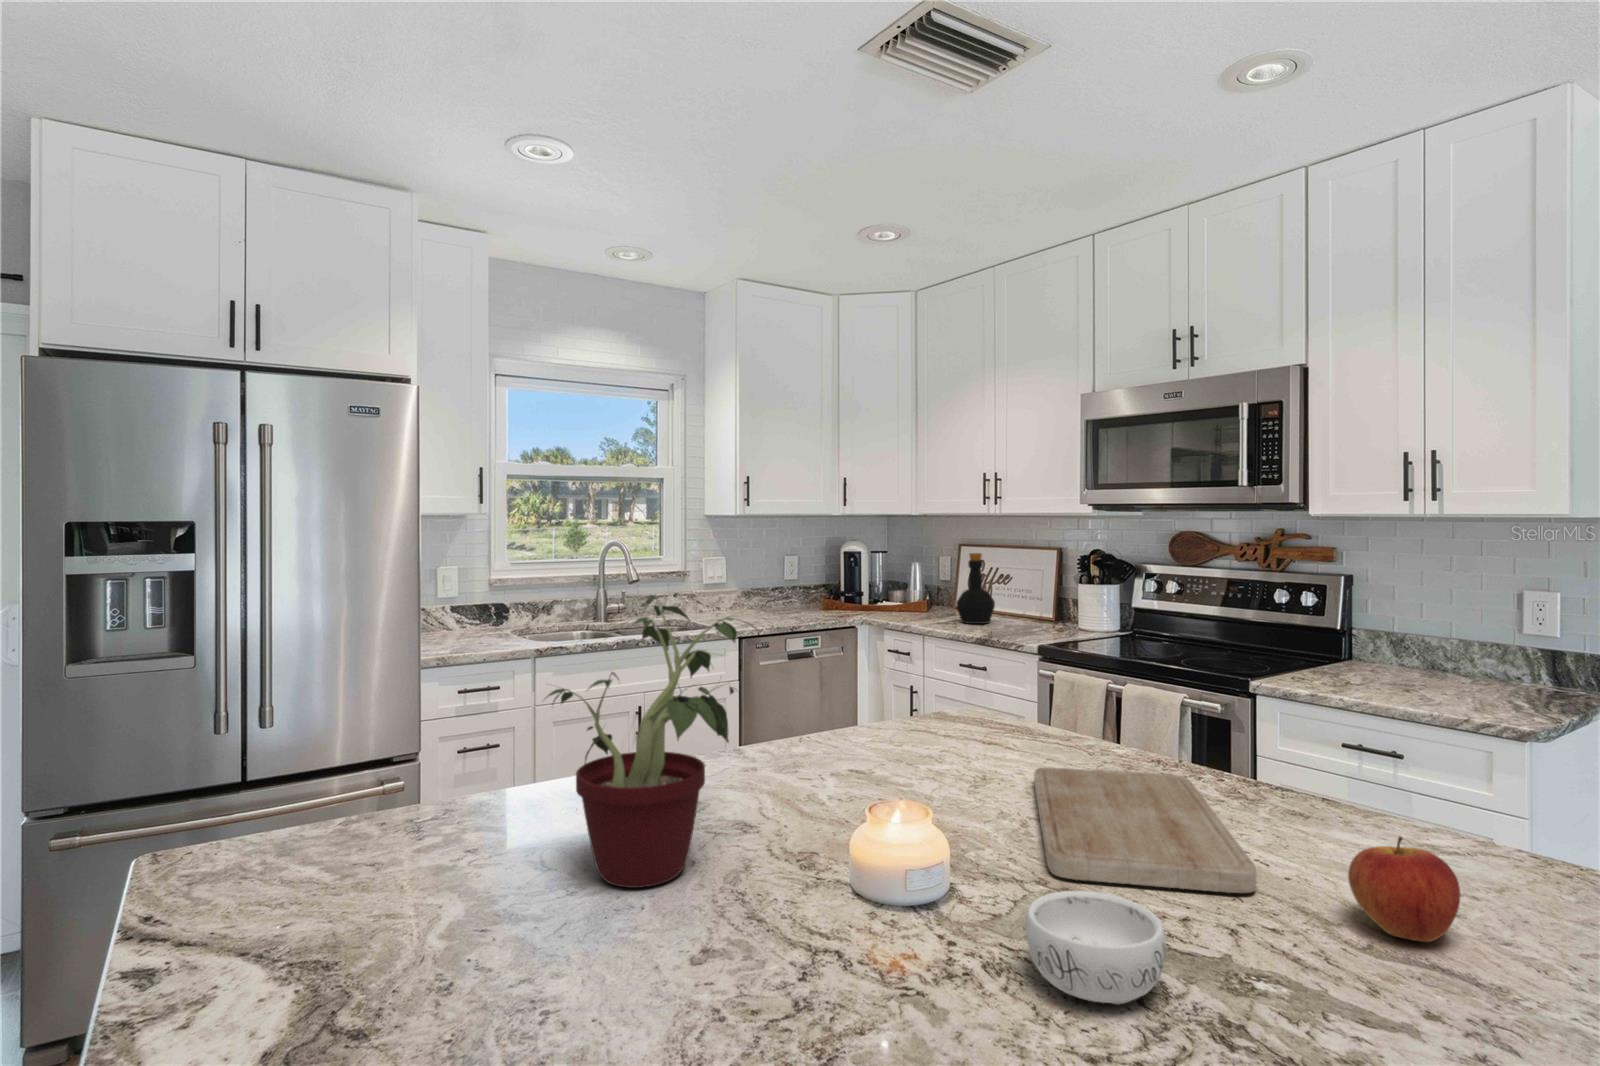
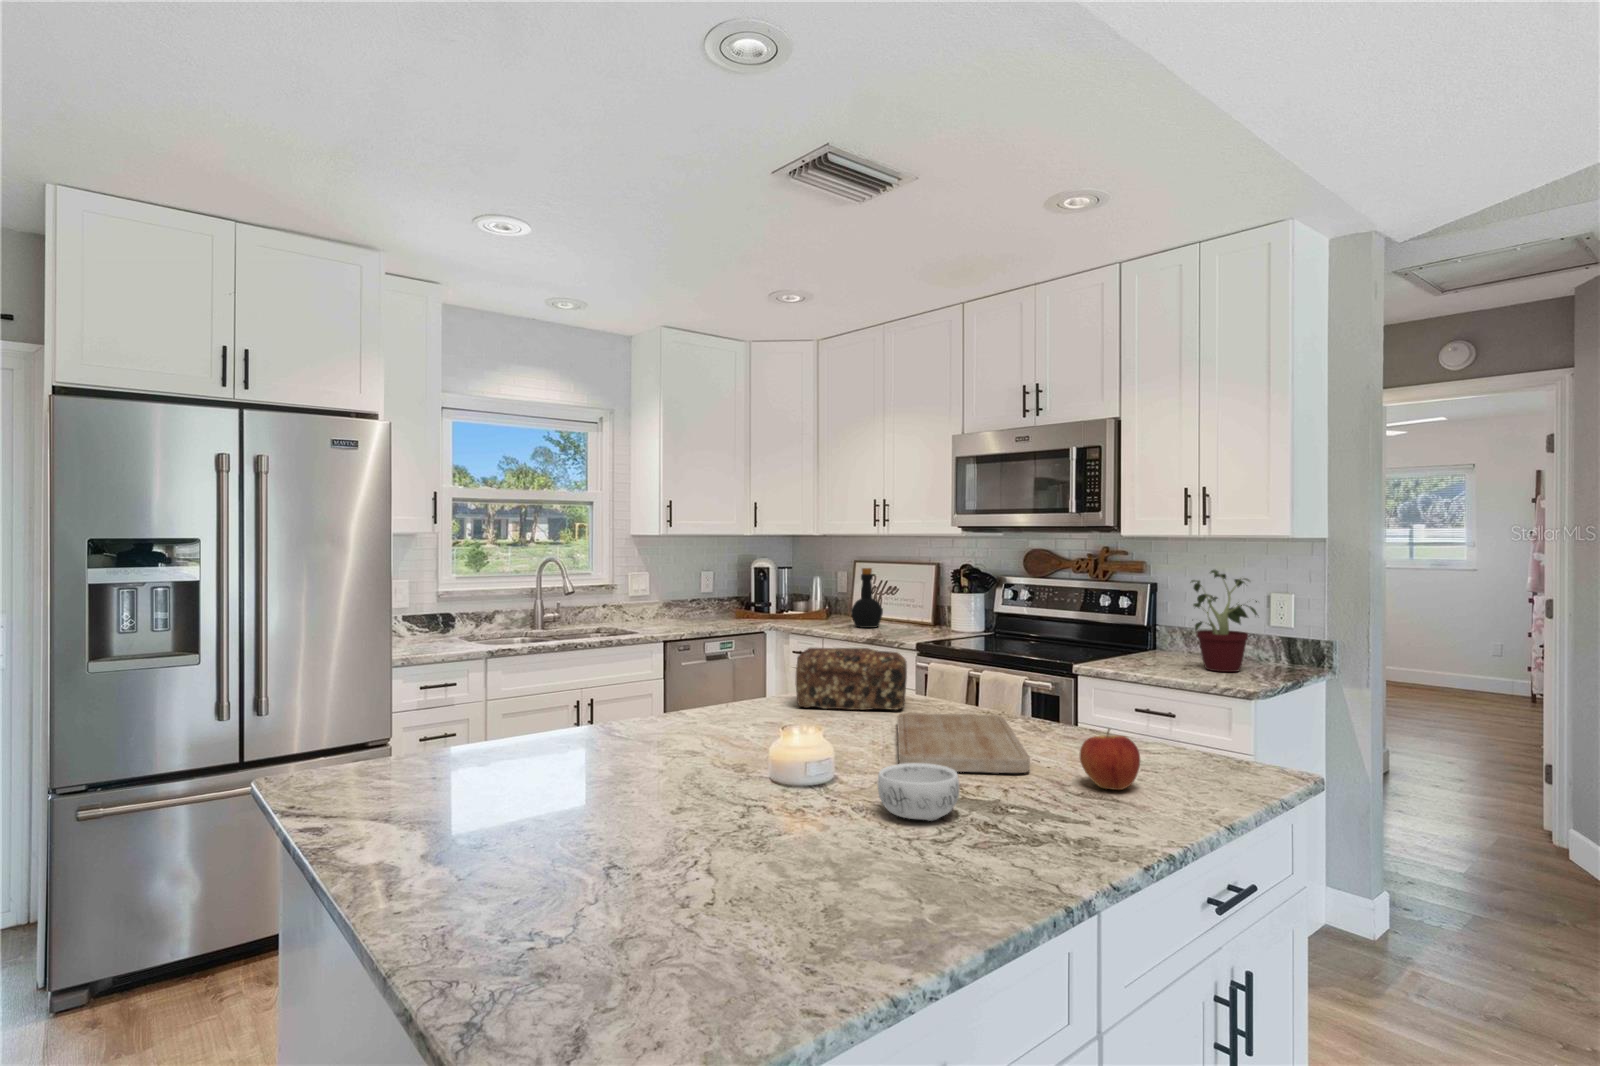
potted plant: present [545,595,754,888] -> present [1191,570,1257,672]
bread loaf: none [892,668,1042,757] -> present [796,648,907,710]

